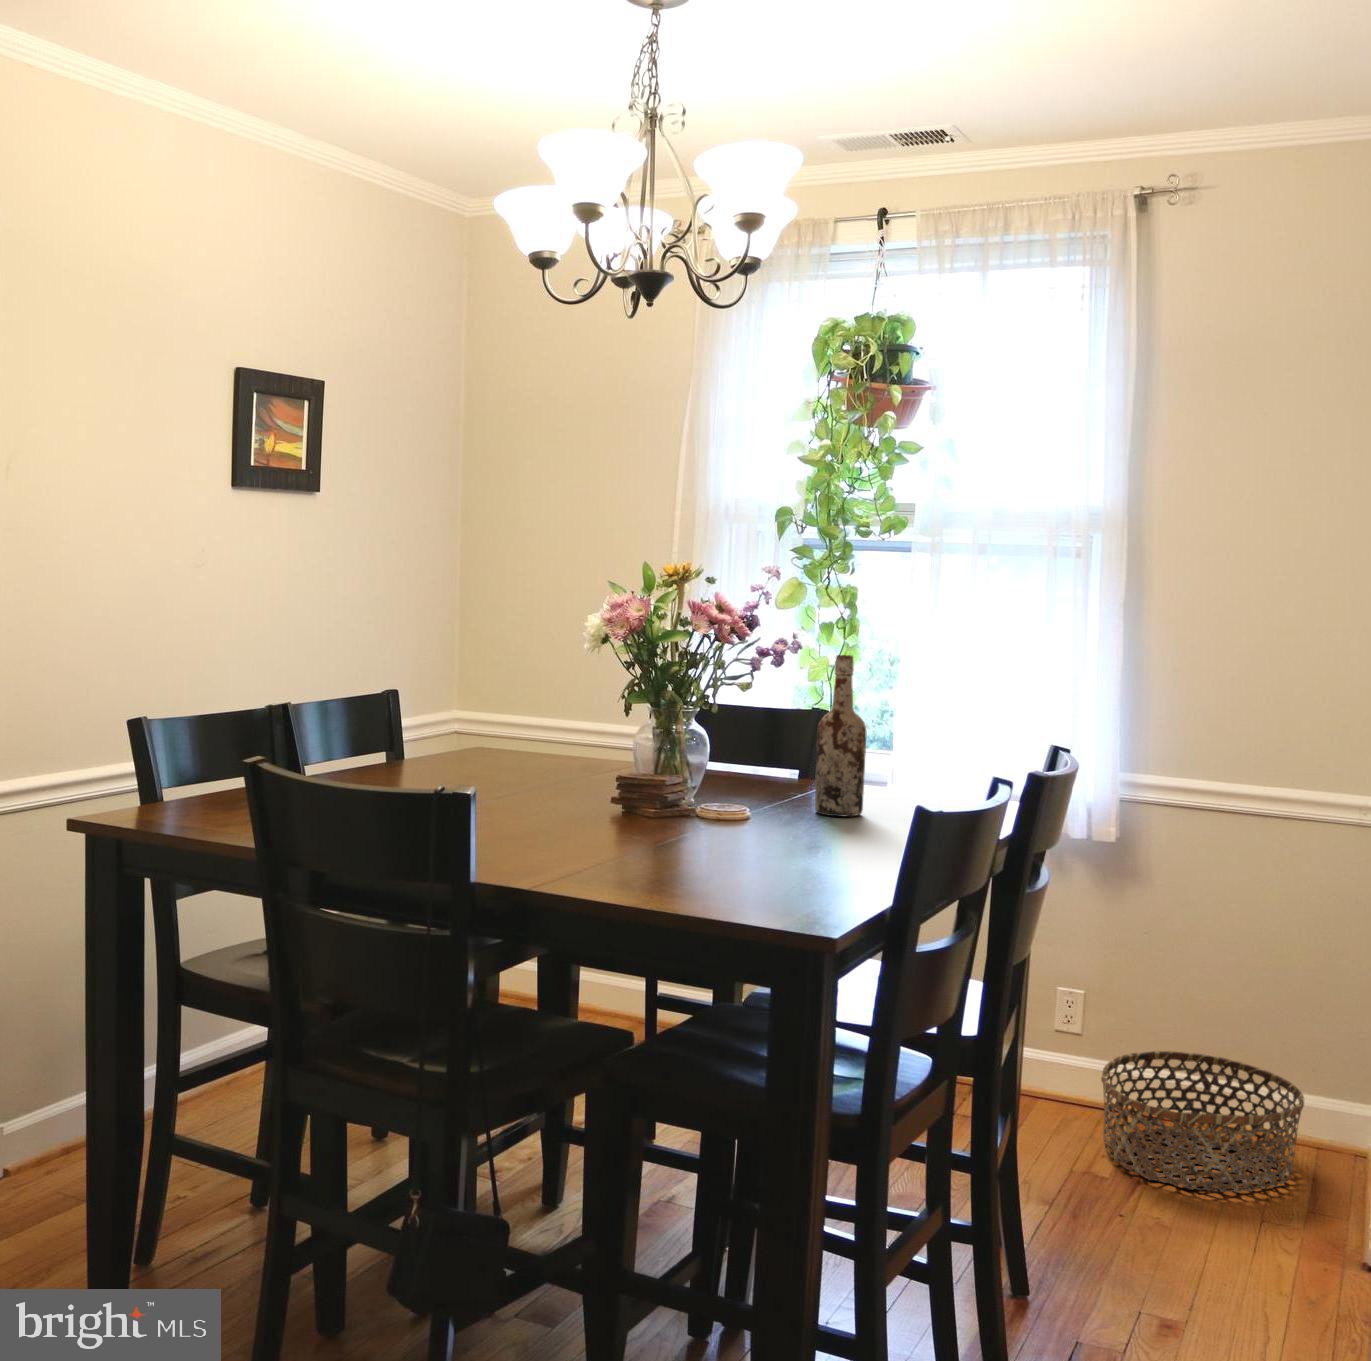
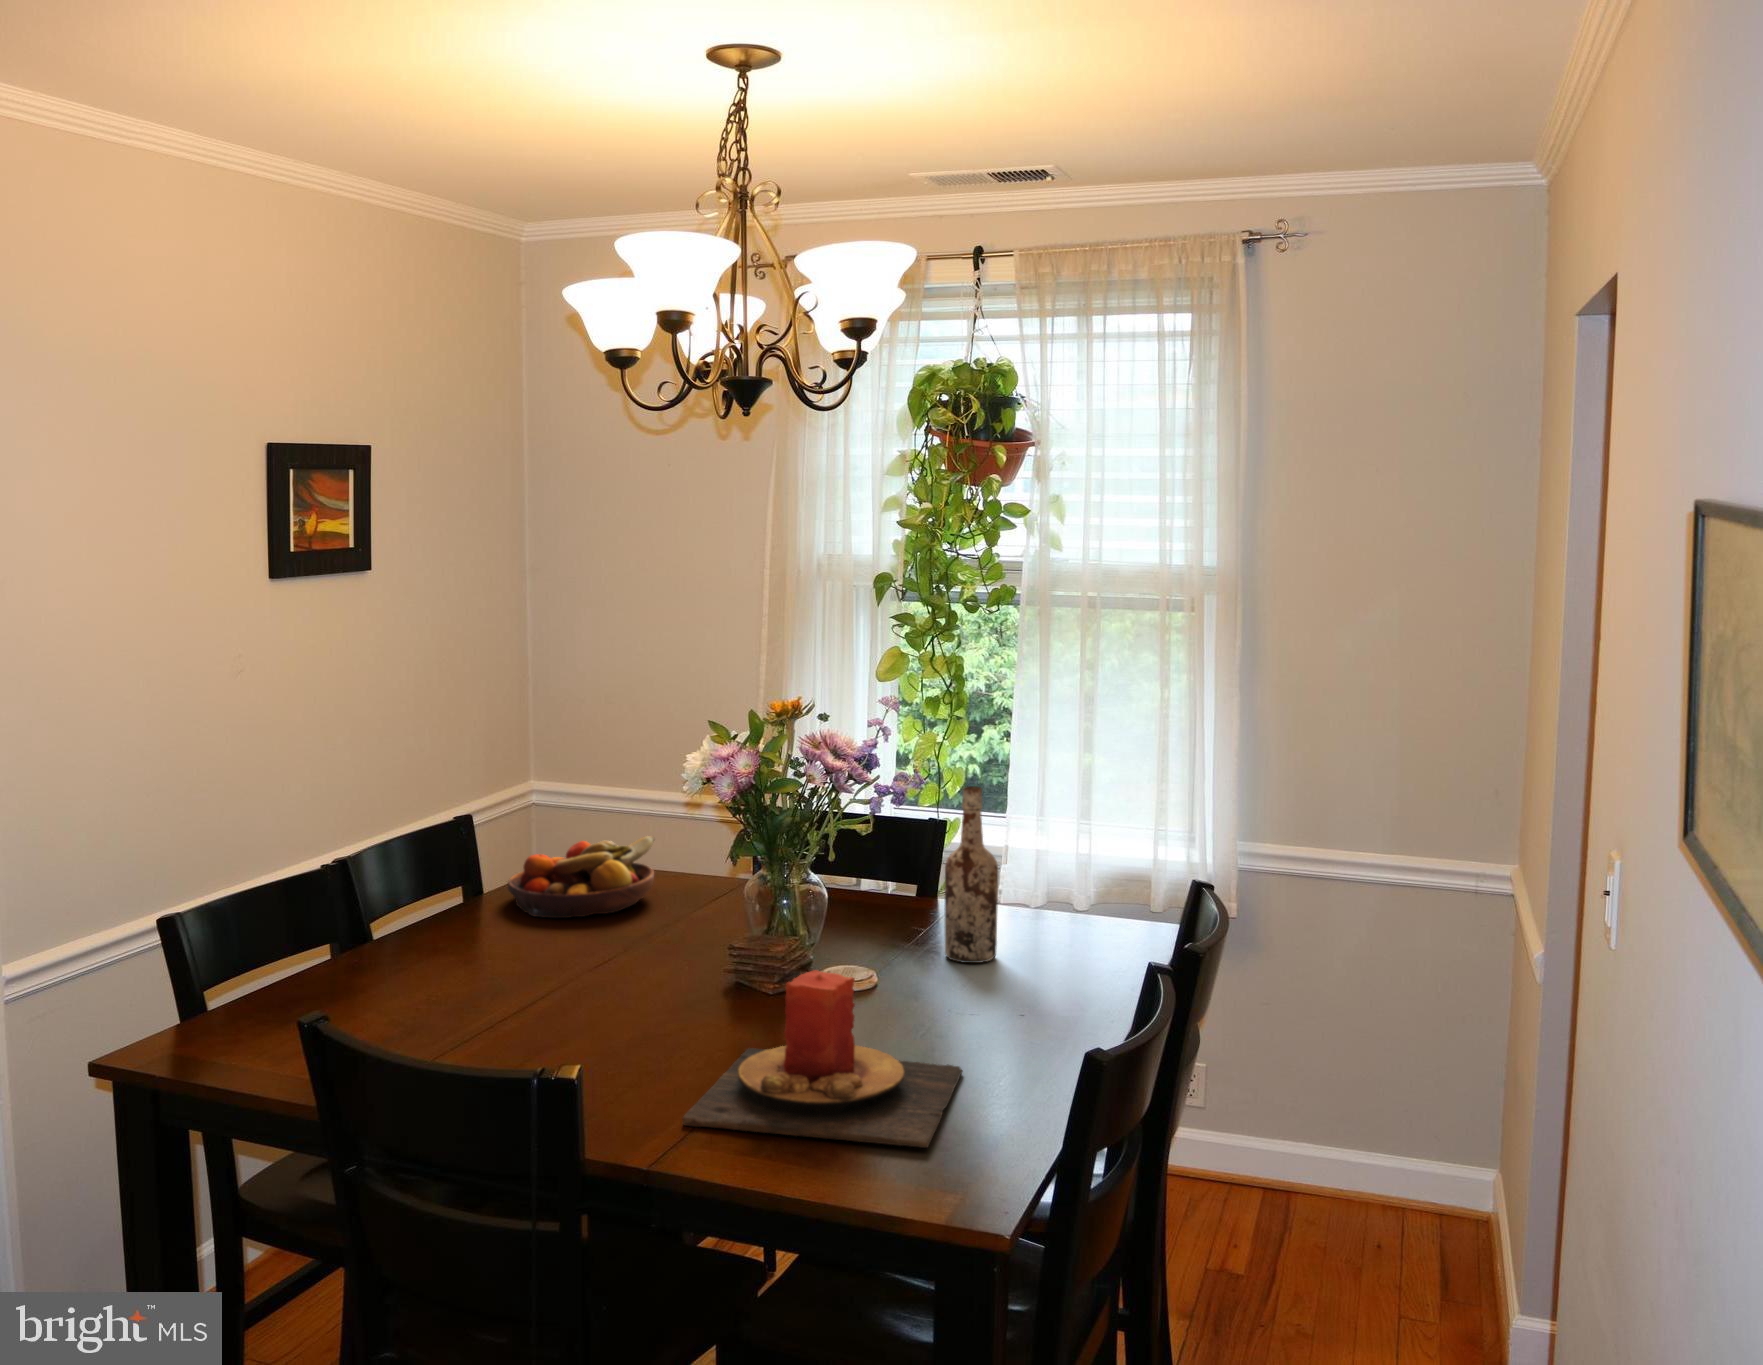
fruit bowl: none [425,713,560,775] -> present [508,836,655,918]
candle: none [558,766,815,904] -> present [683,970,963,1148]
basket: present [1101,1051,1304,1192] -> none [1236,1135,1444,1296]

